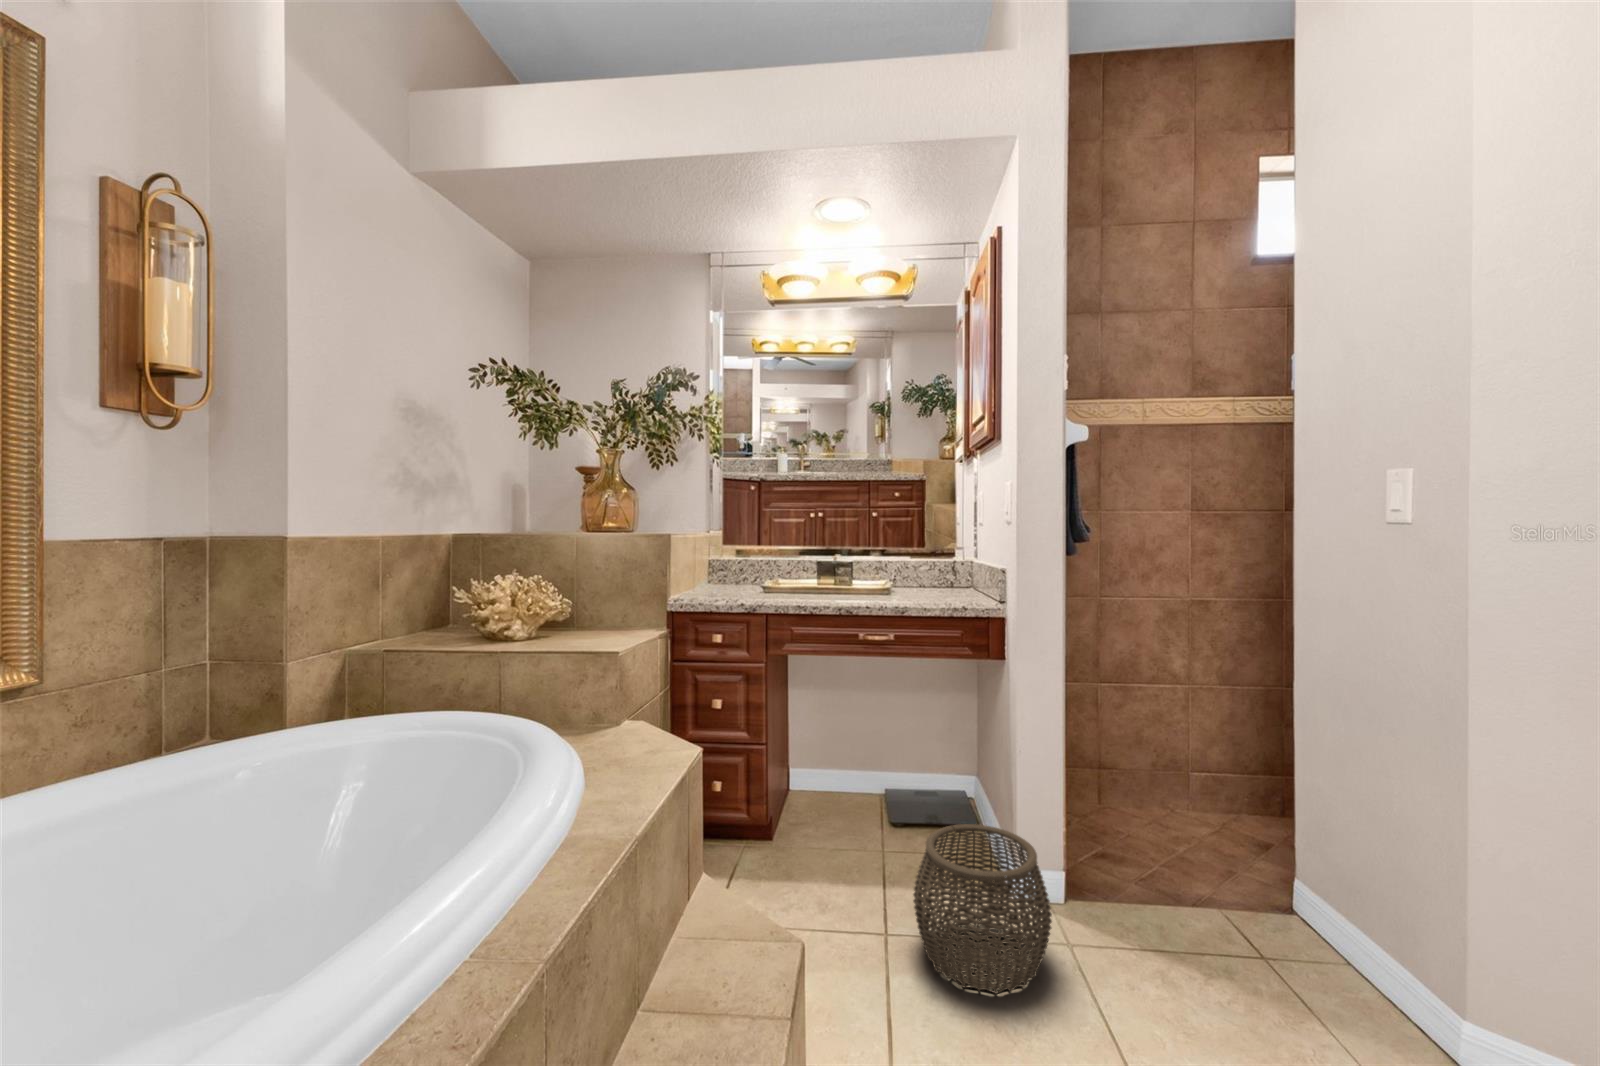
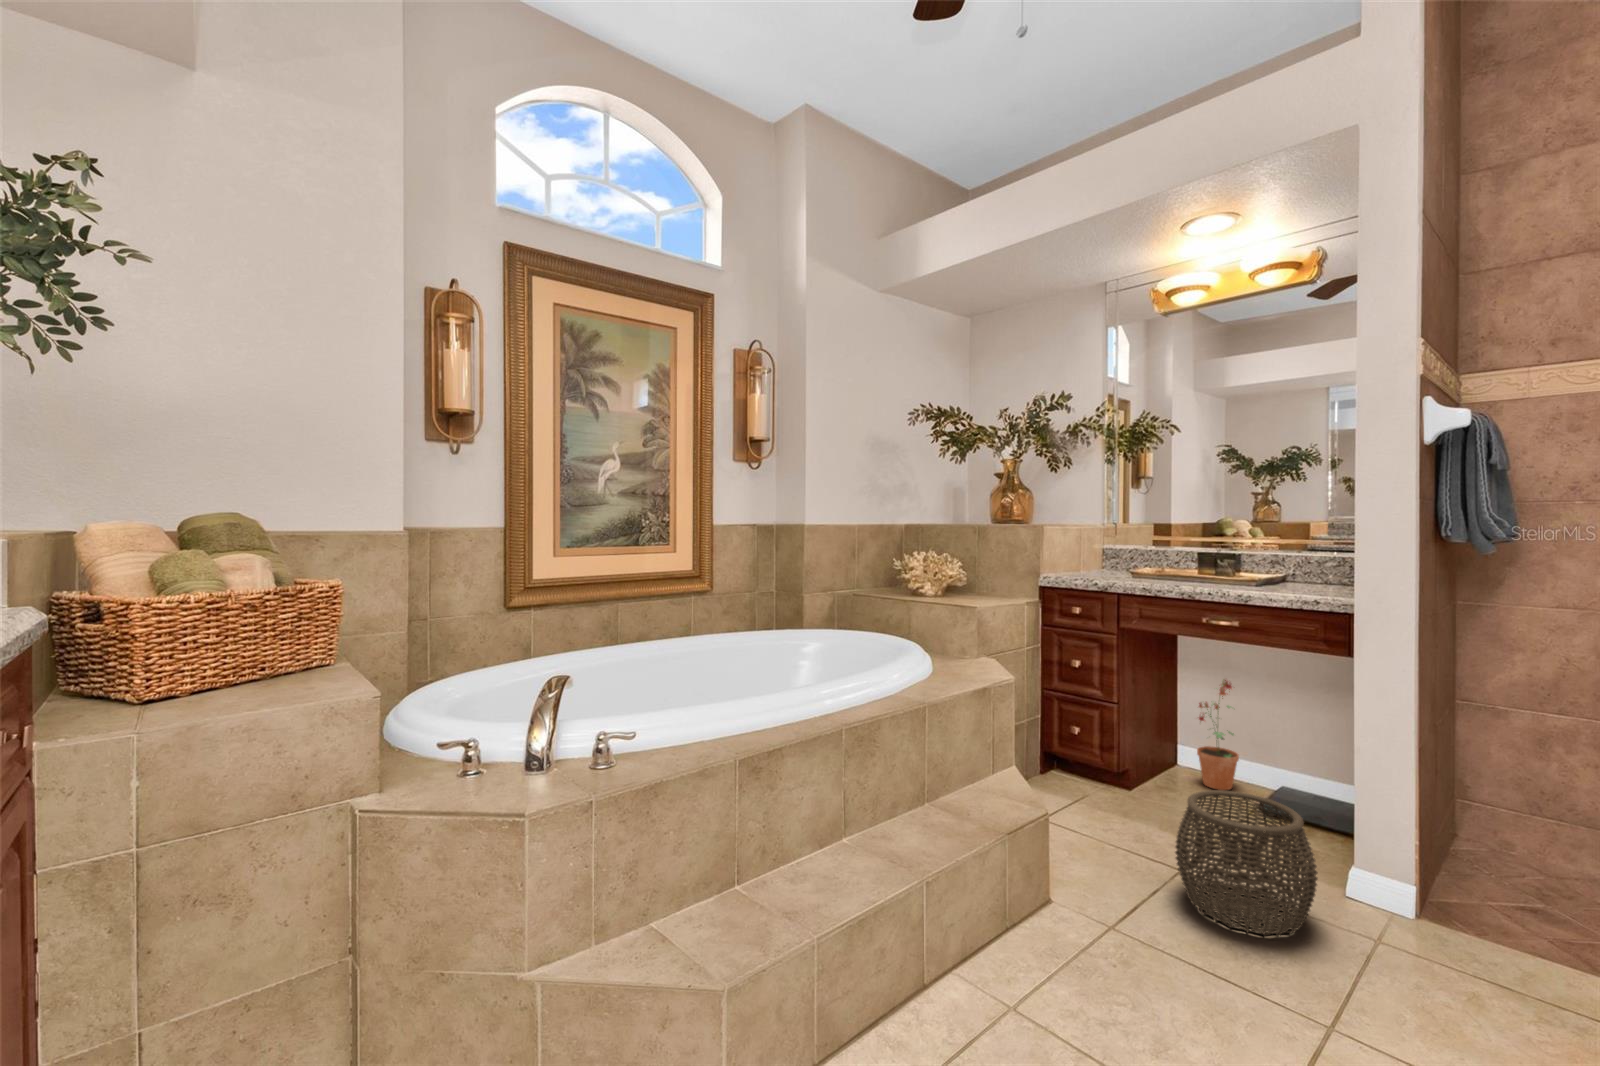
potted plant: none [809,689,854,806] -> present [1197,680,1239,790]

